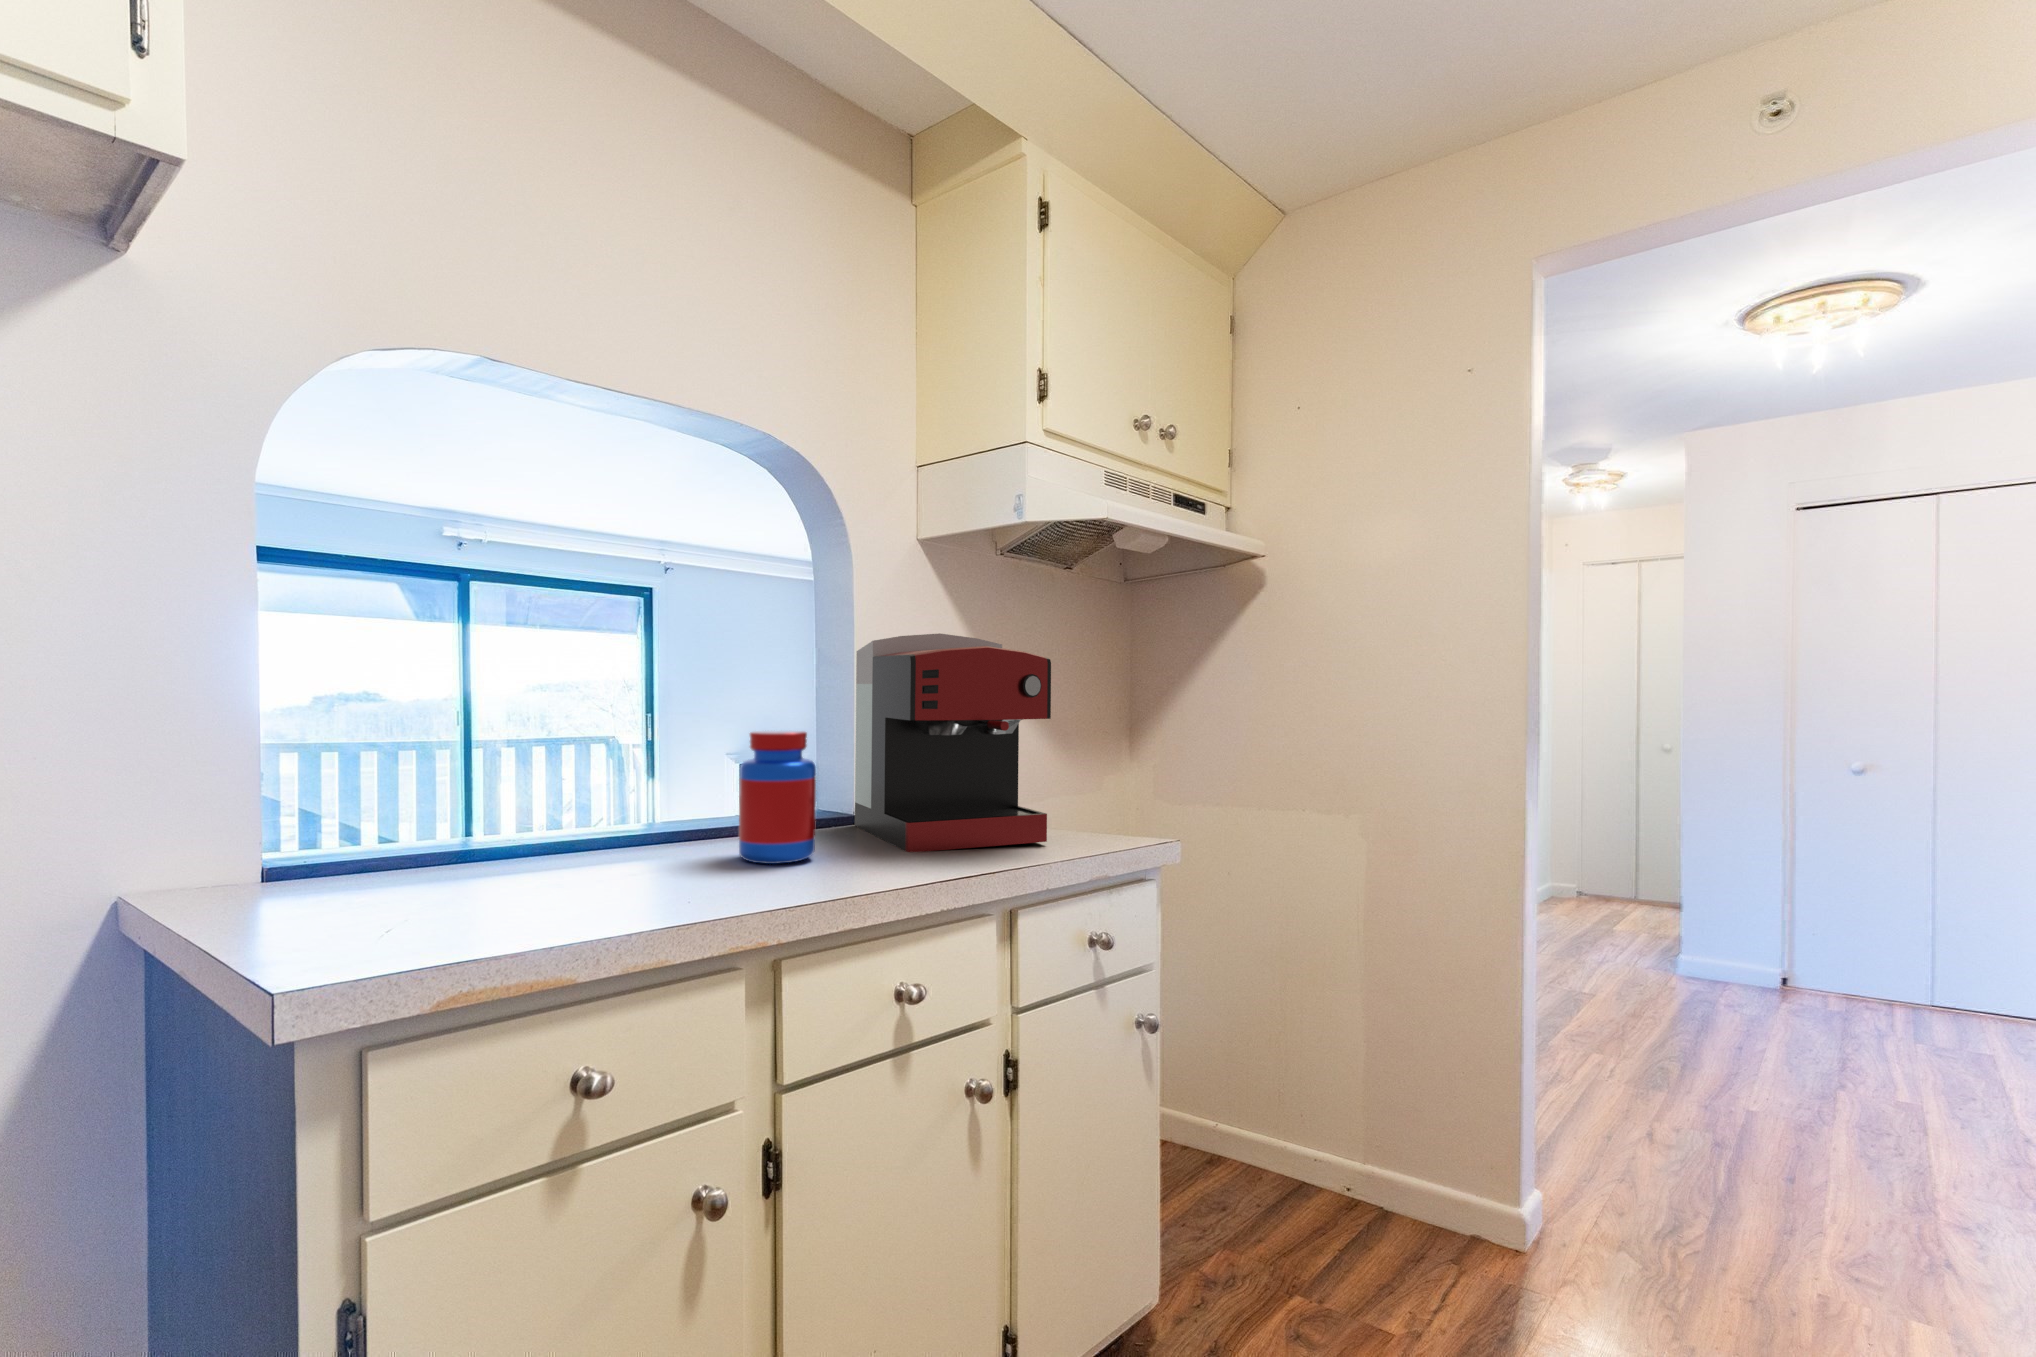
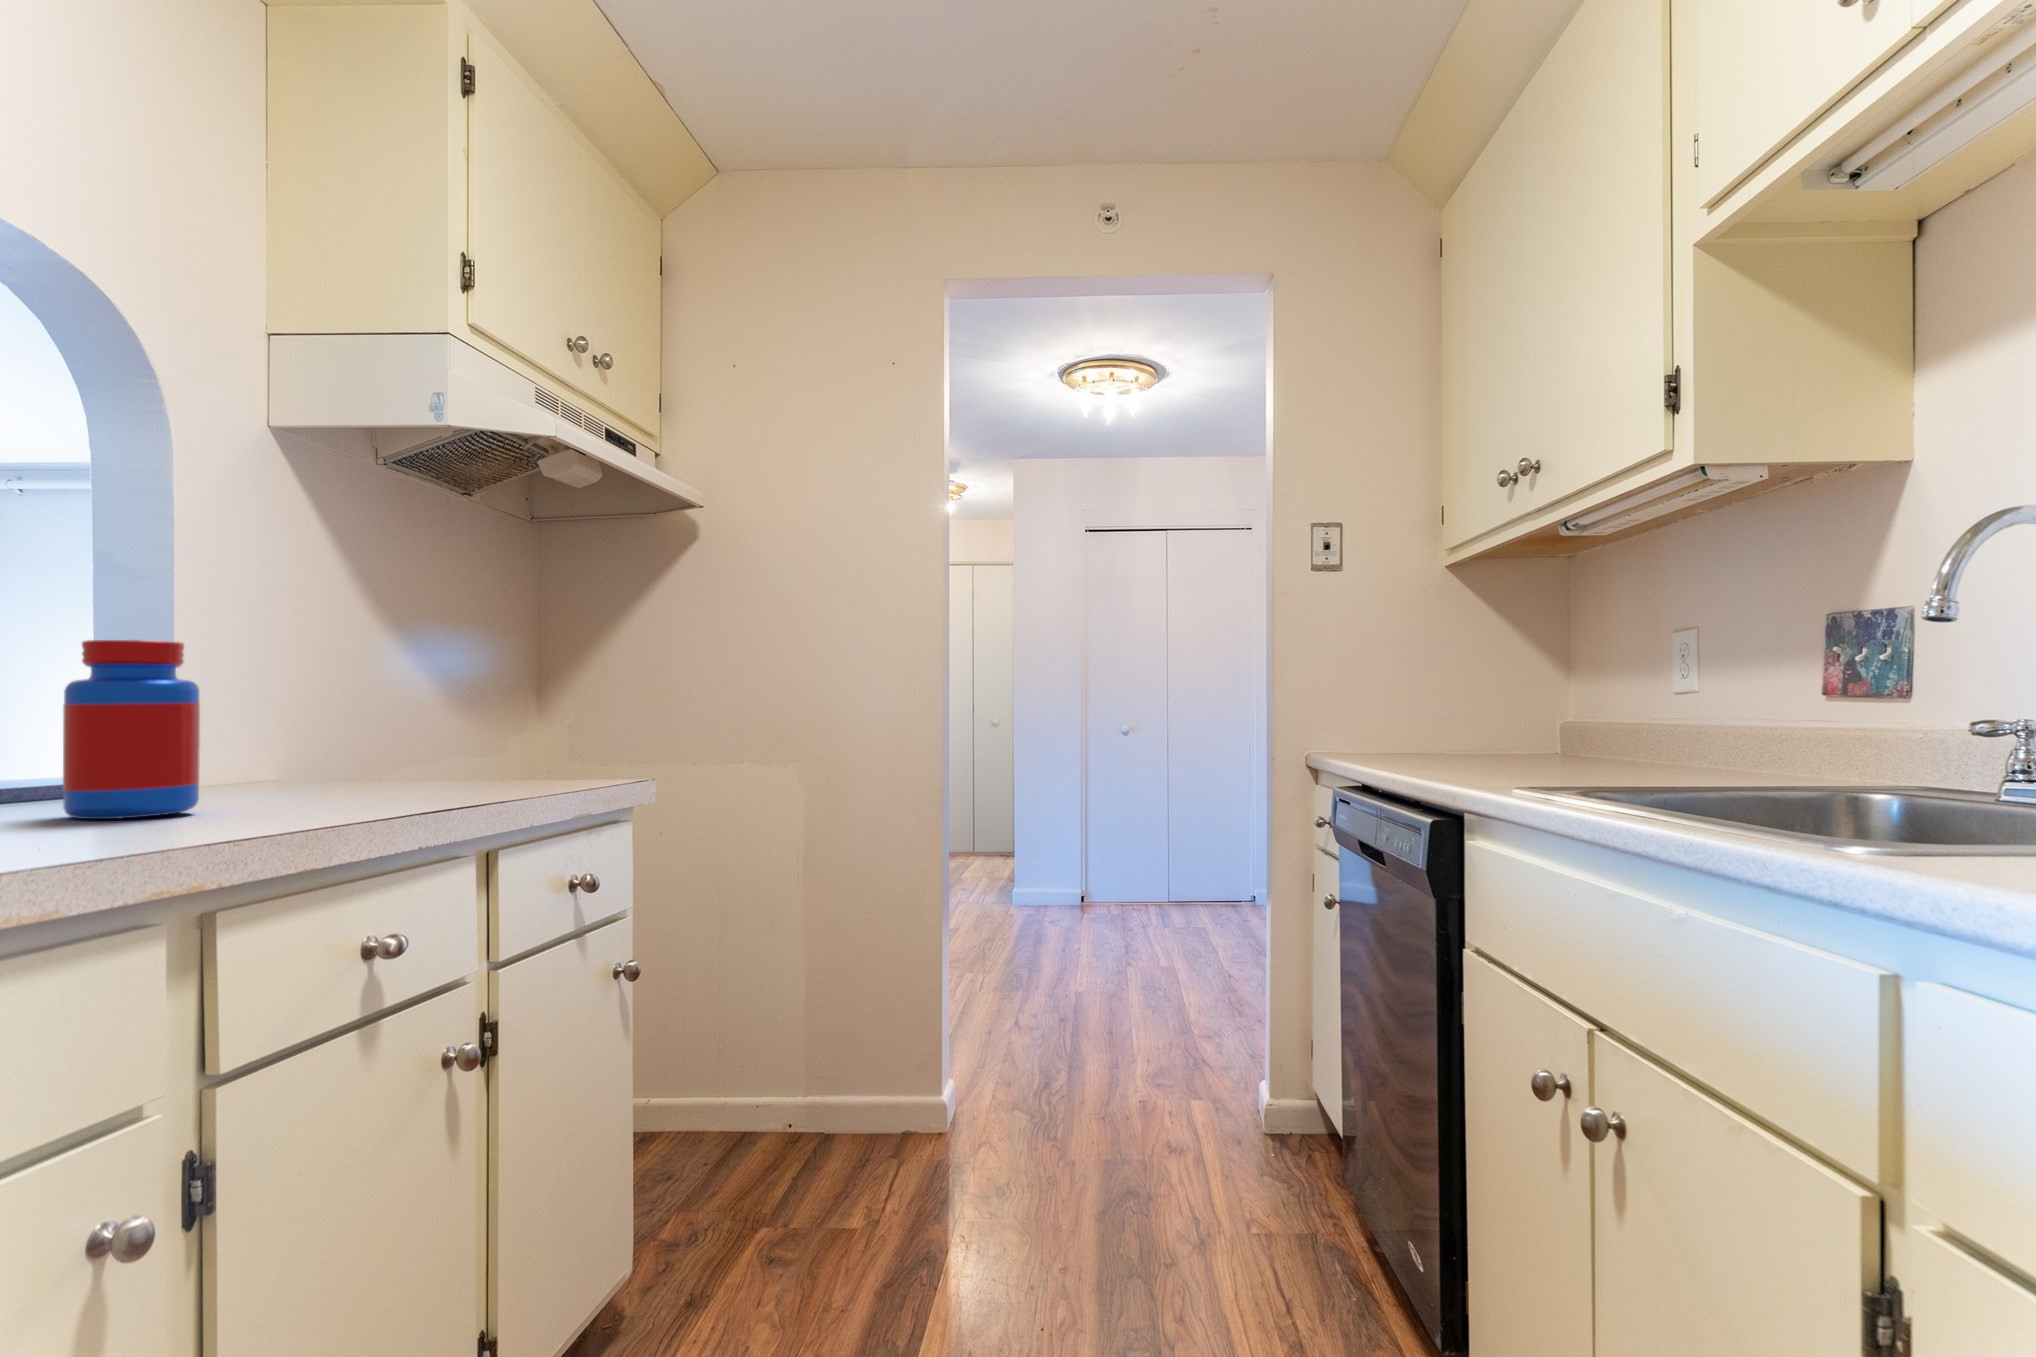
coffee maker: present [855,633,1051,852] -> none [208,542,511,803]

